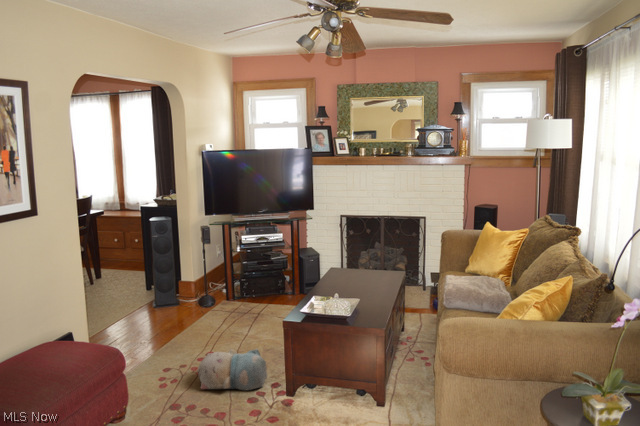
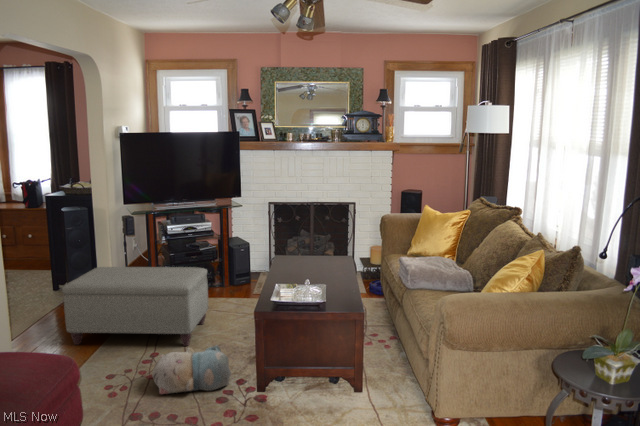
ottoman: none [139,271,267,347] -> present [62,267,208,346]

